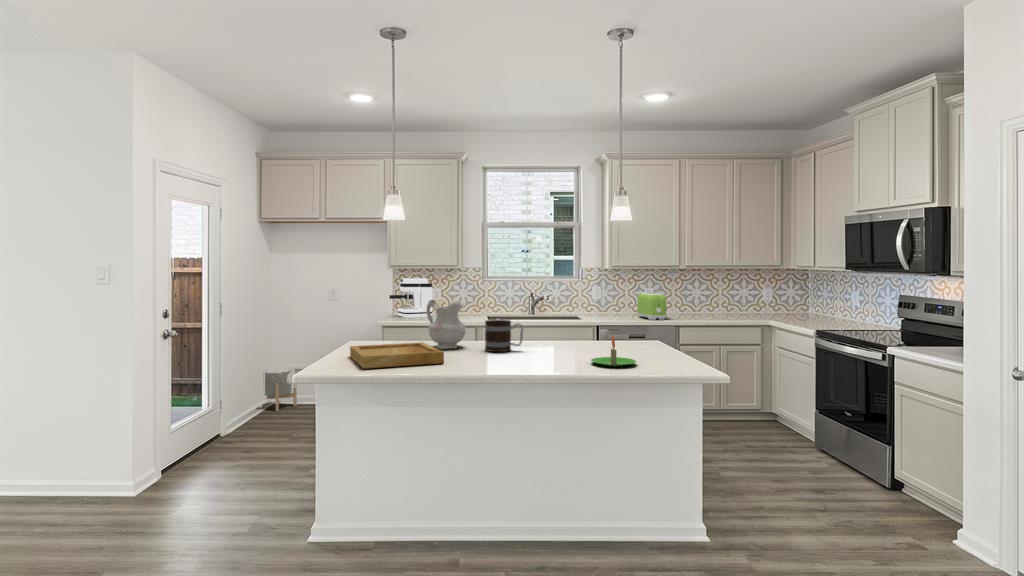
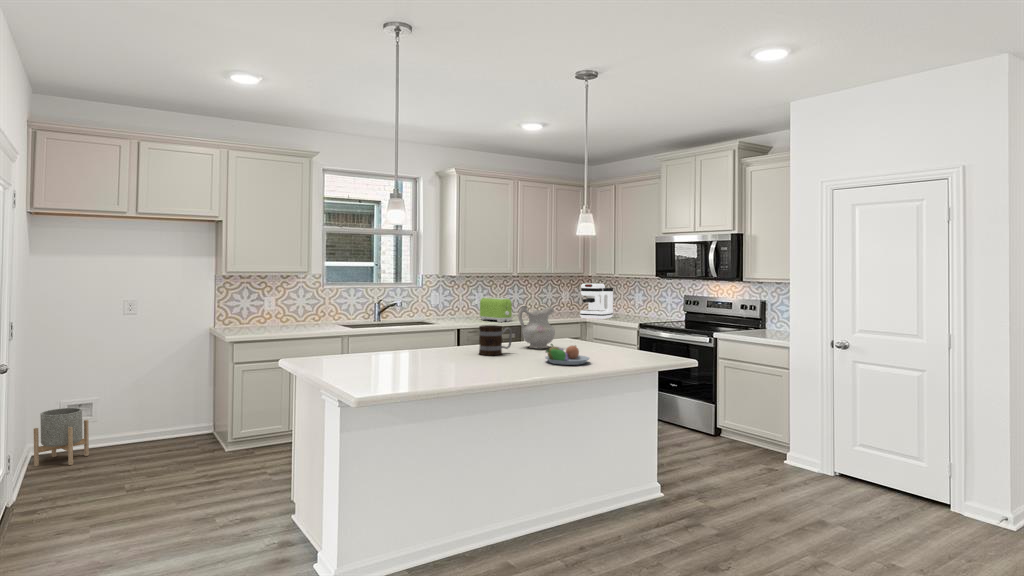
coffee maker: present [389,278,432,318] -> present [580,283,613,319]
ceramic pitcher: present [426,300,466,349] -> present [518,306,555,348]
candle: present [591,335,636,366] -> none [589,332,626,358]
tray: present [350,342,444,368] -> none [386,351,492,377]
fruit bowl: none [508,343,567,370] -> present [545,344,590,365]

